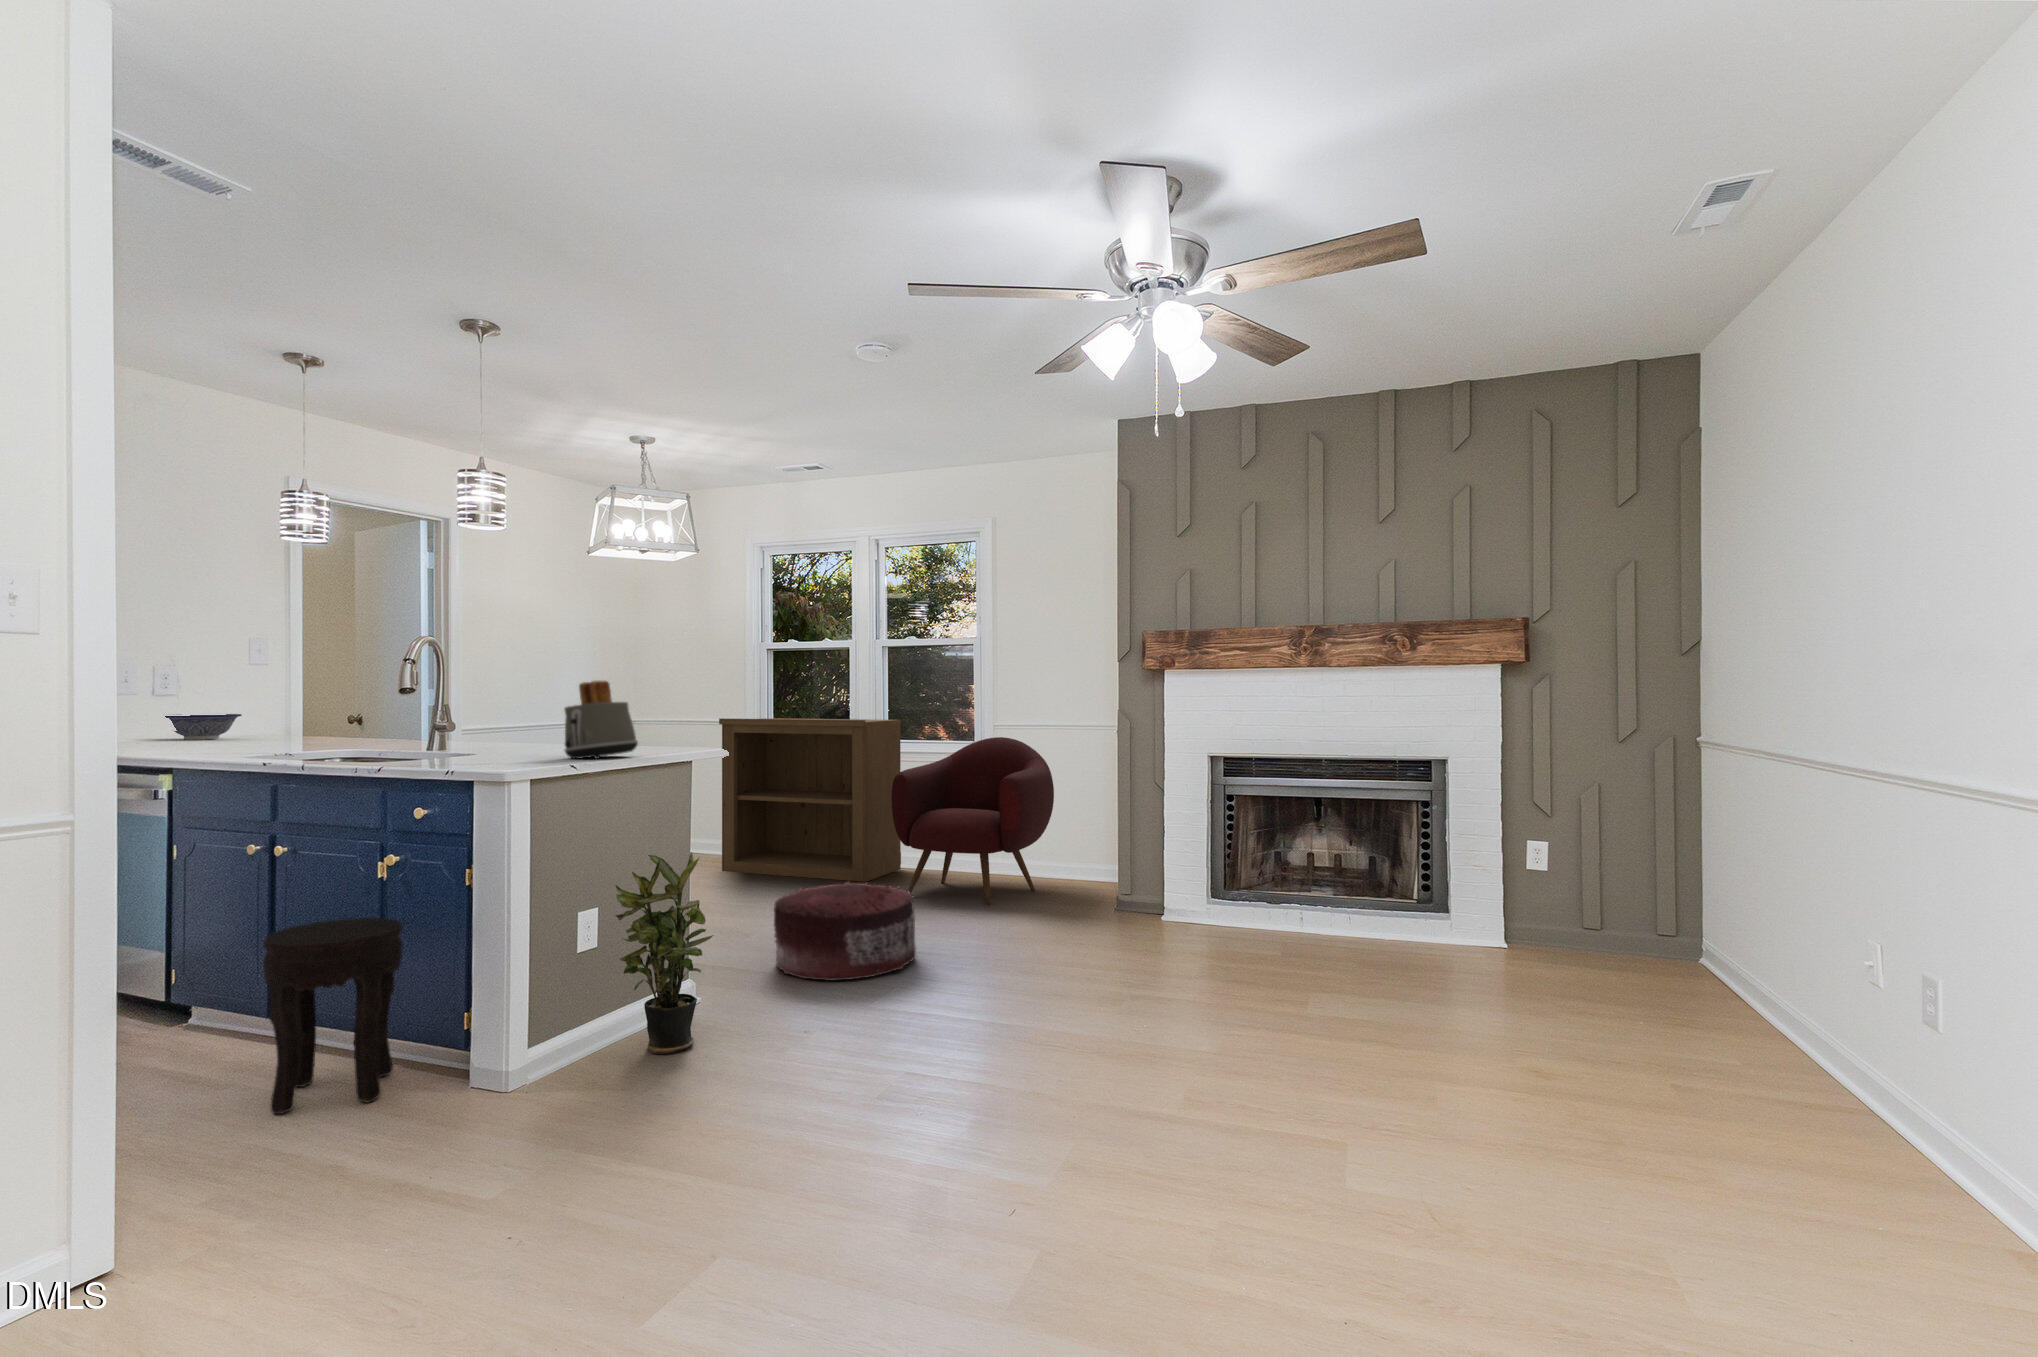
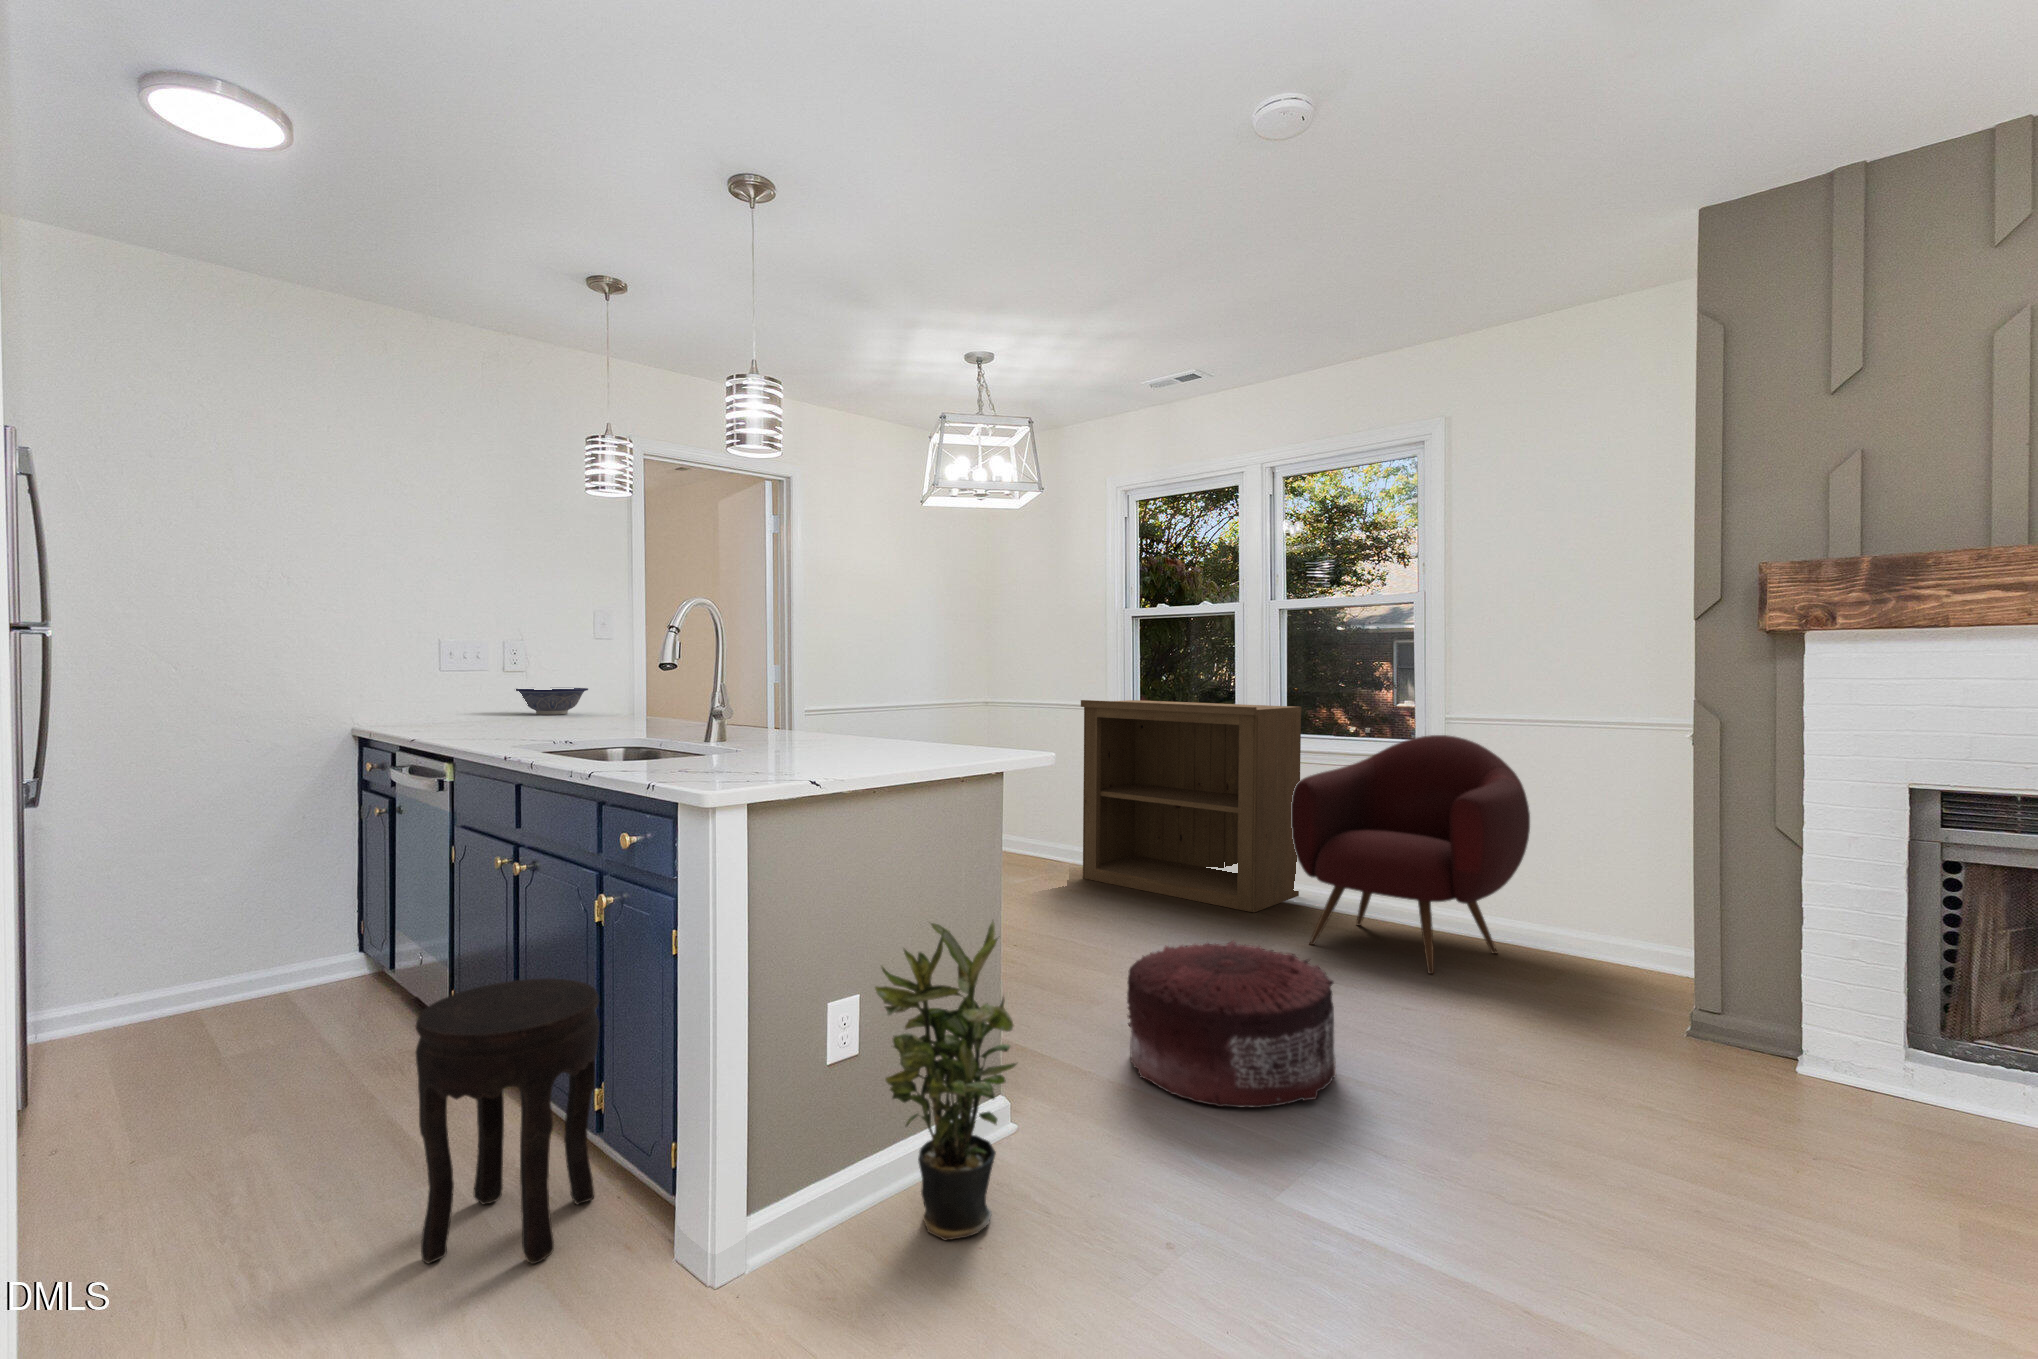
toaster: present [565,681,638,759] -> none [838,656,940,767]

